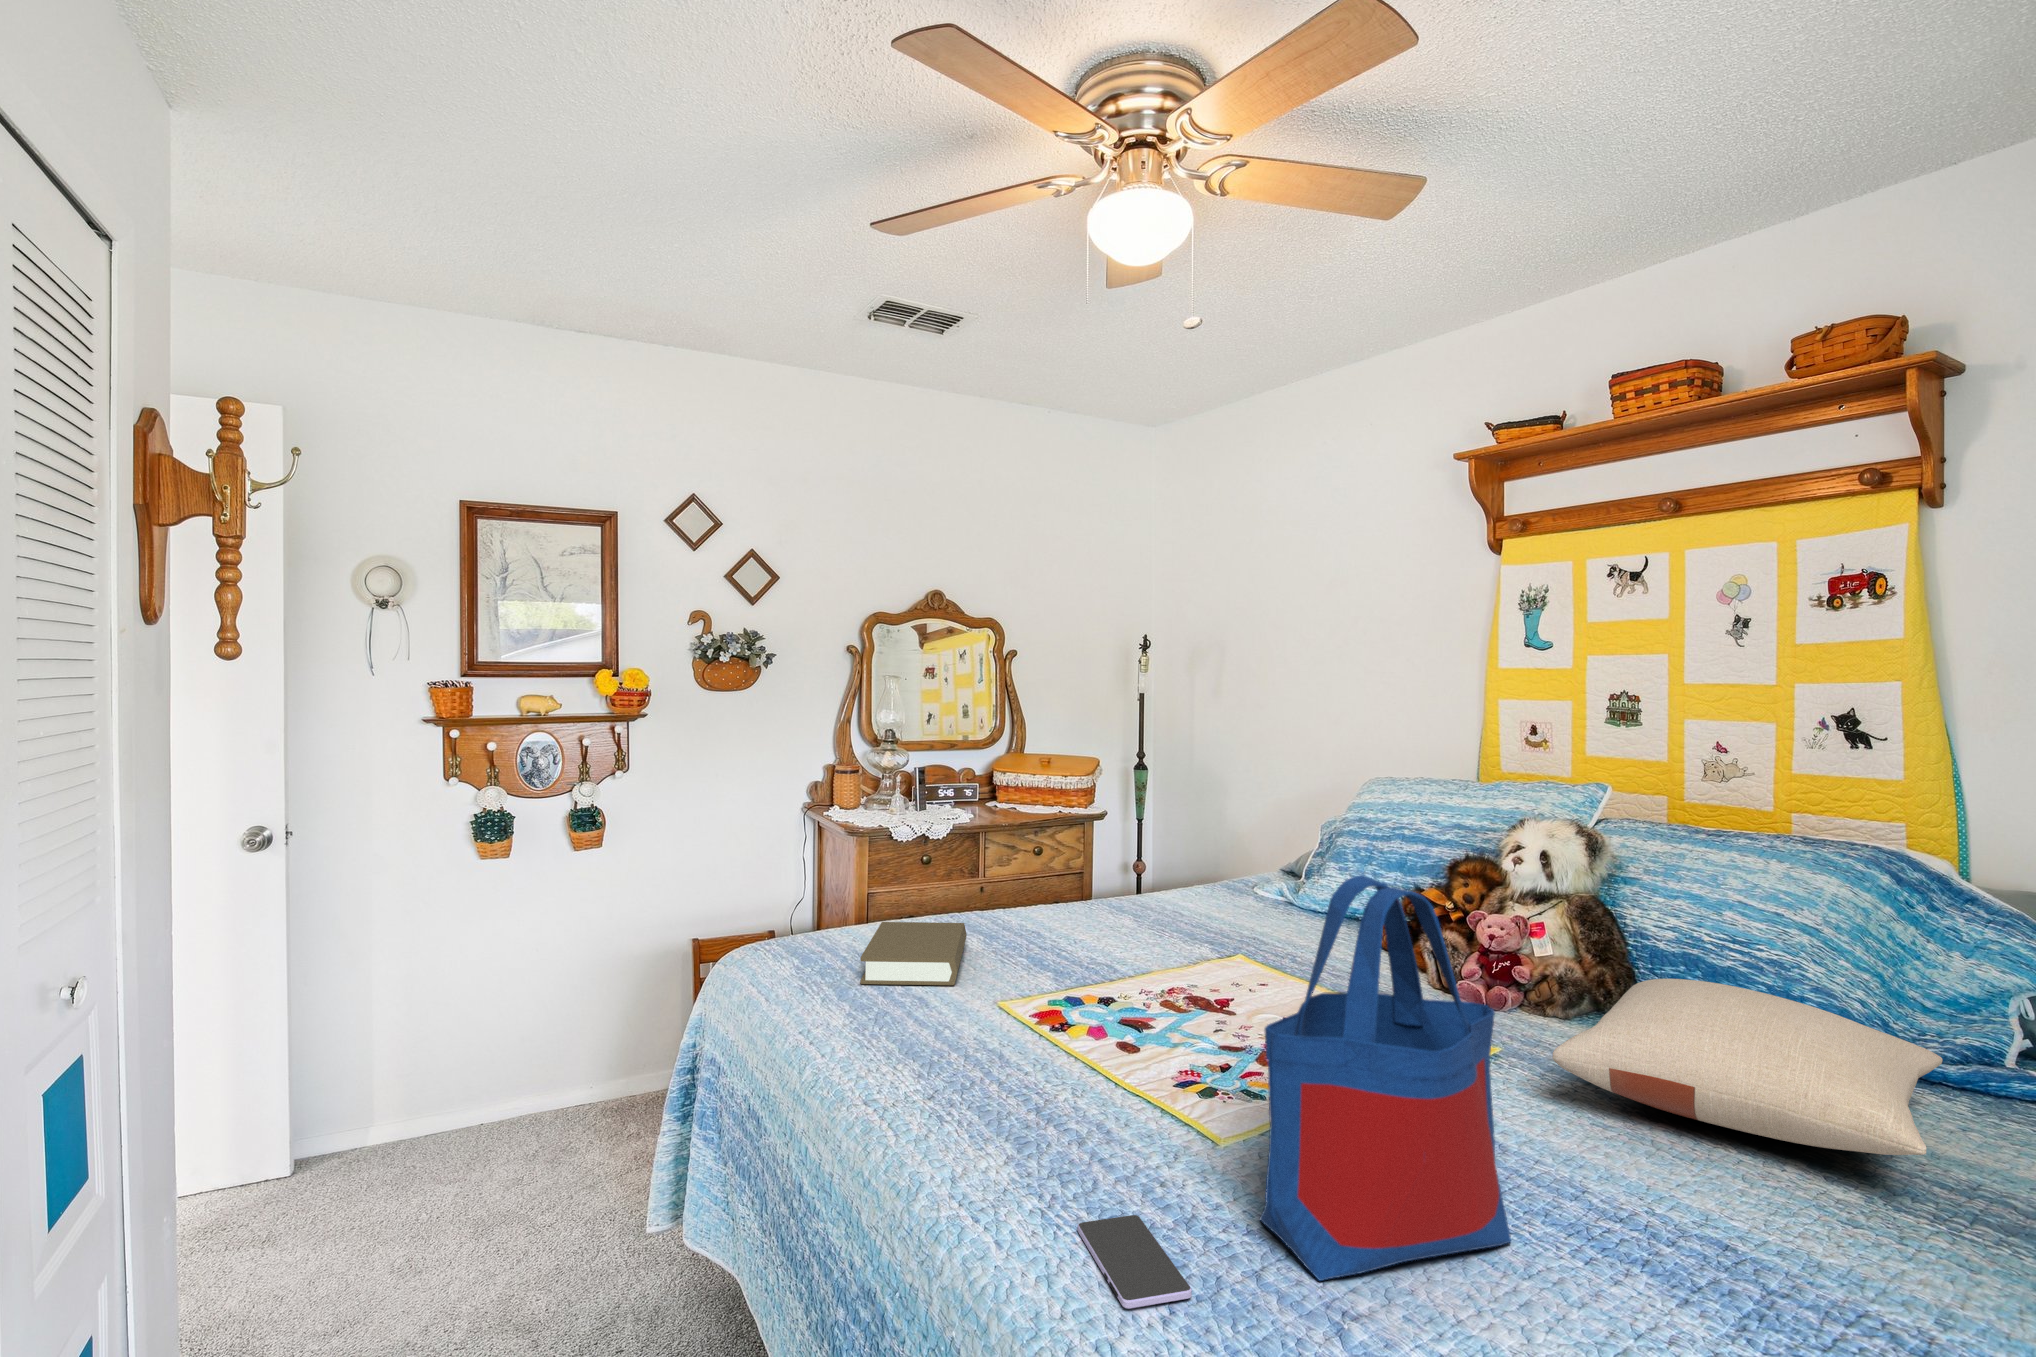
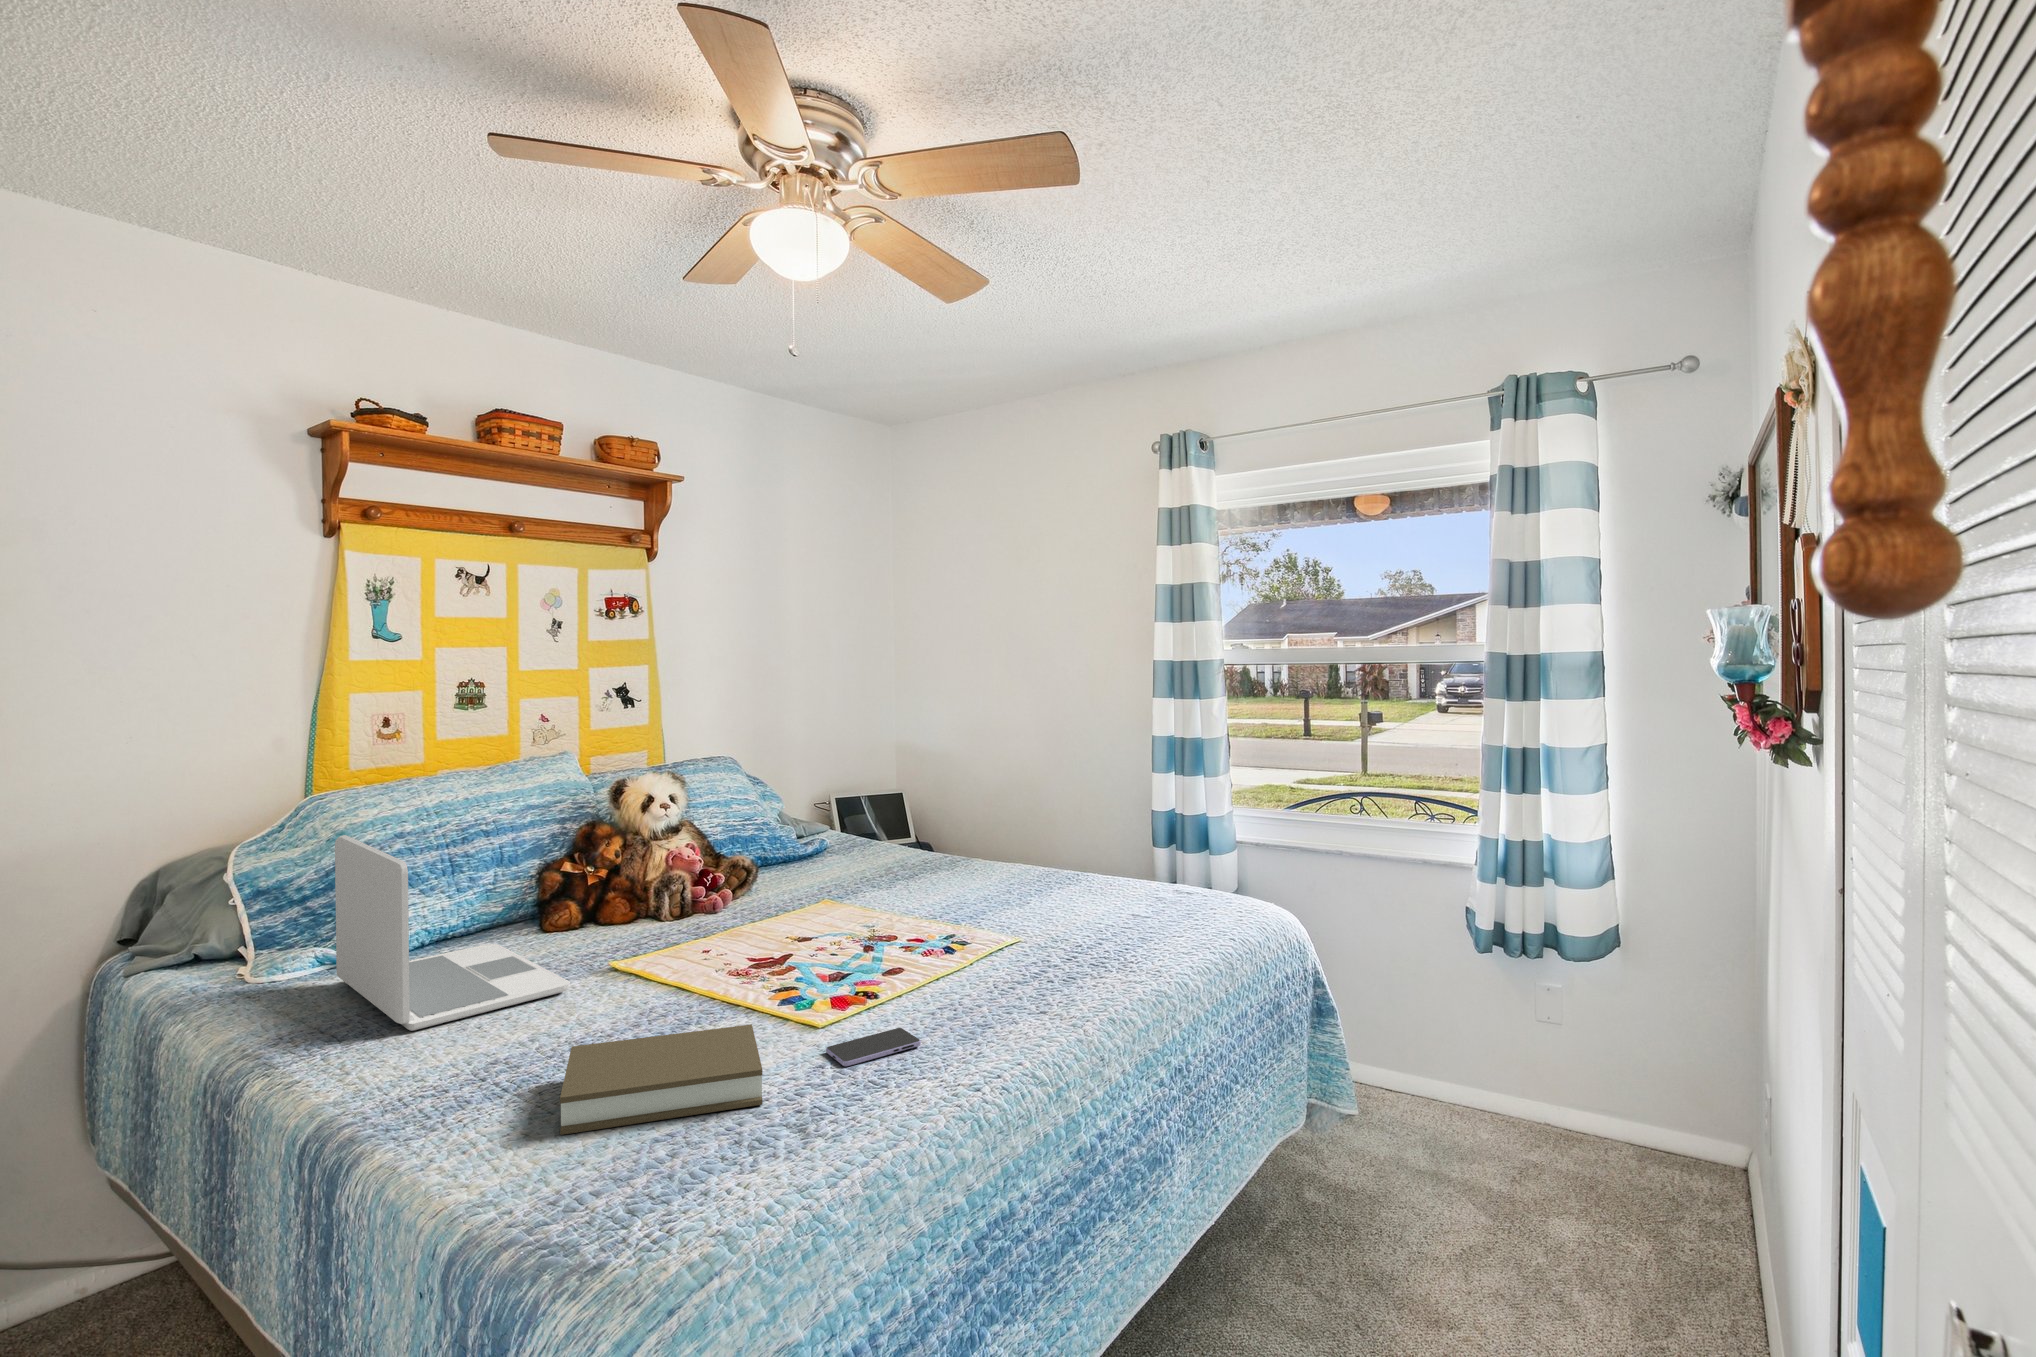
laptop: none [1085,790,1280,942] -> present [335,835,570,1031]
tote bag: present [1260,875,1511,1281] -> none [1027,768,1127,942]
pillow: present [1553,979,1943,1155] -> none [801,822,984,885]
smartphone: present [1078,1215,1192,1309] -> present [826,1028,921,1066]

